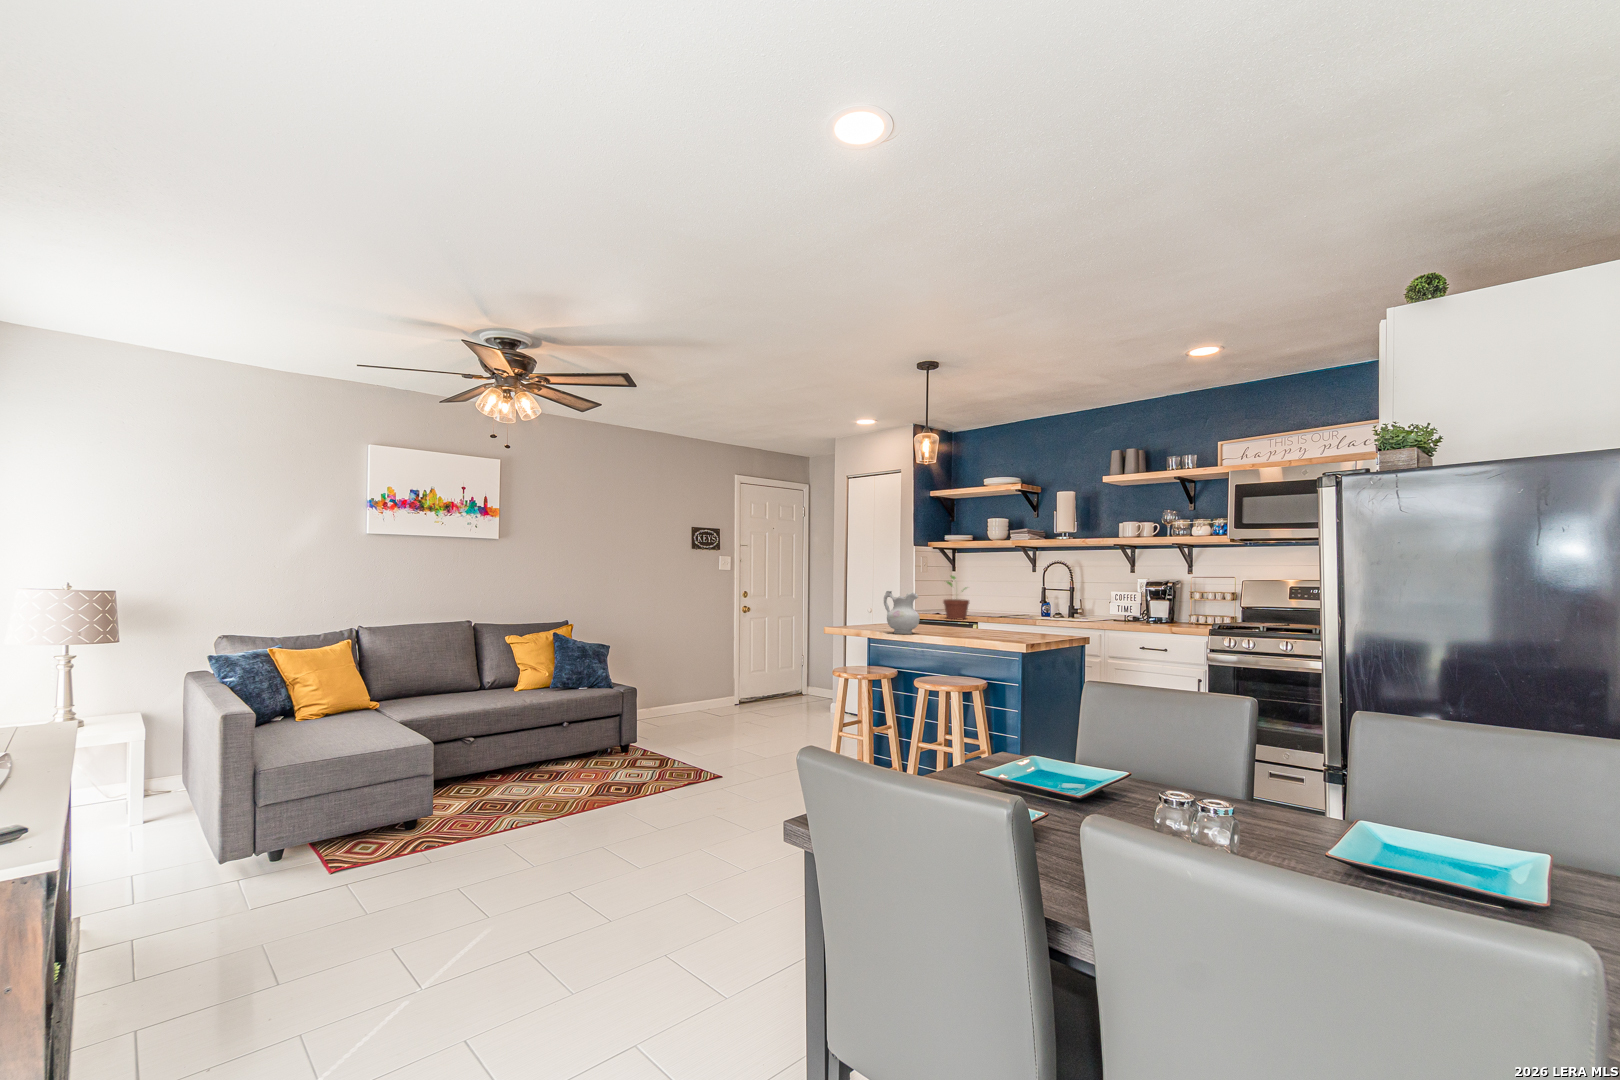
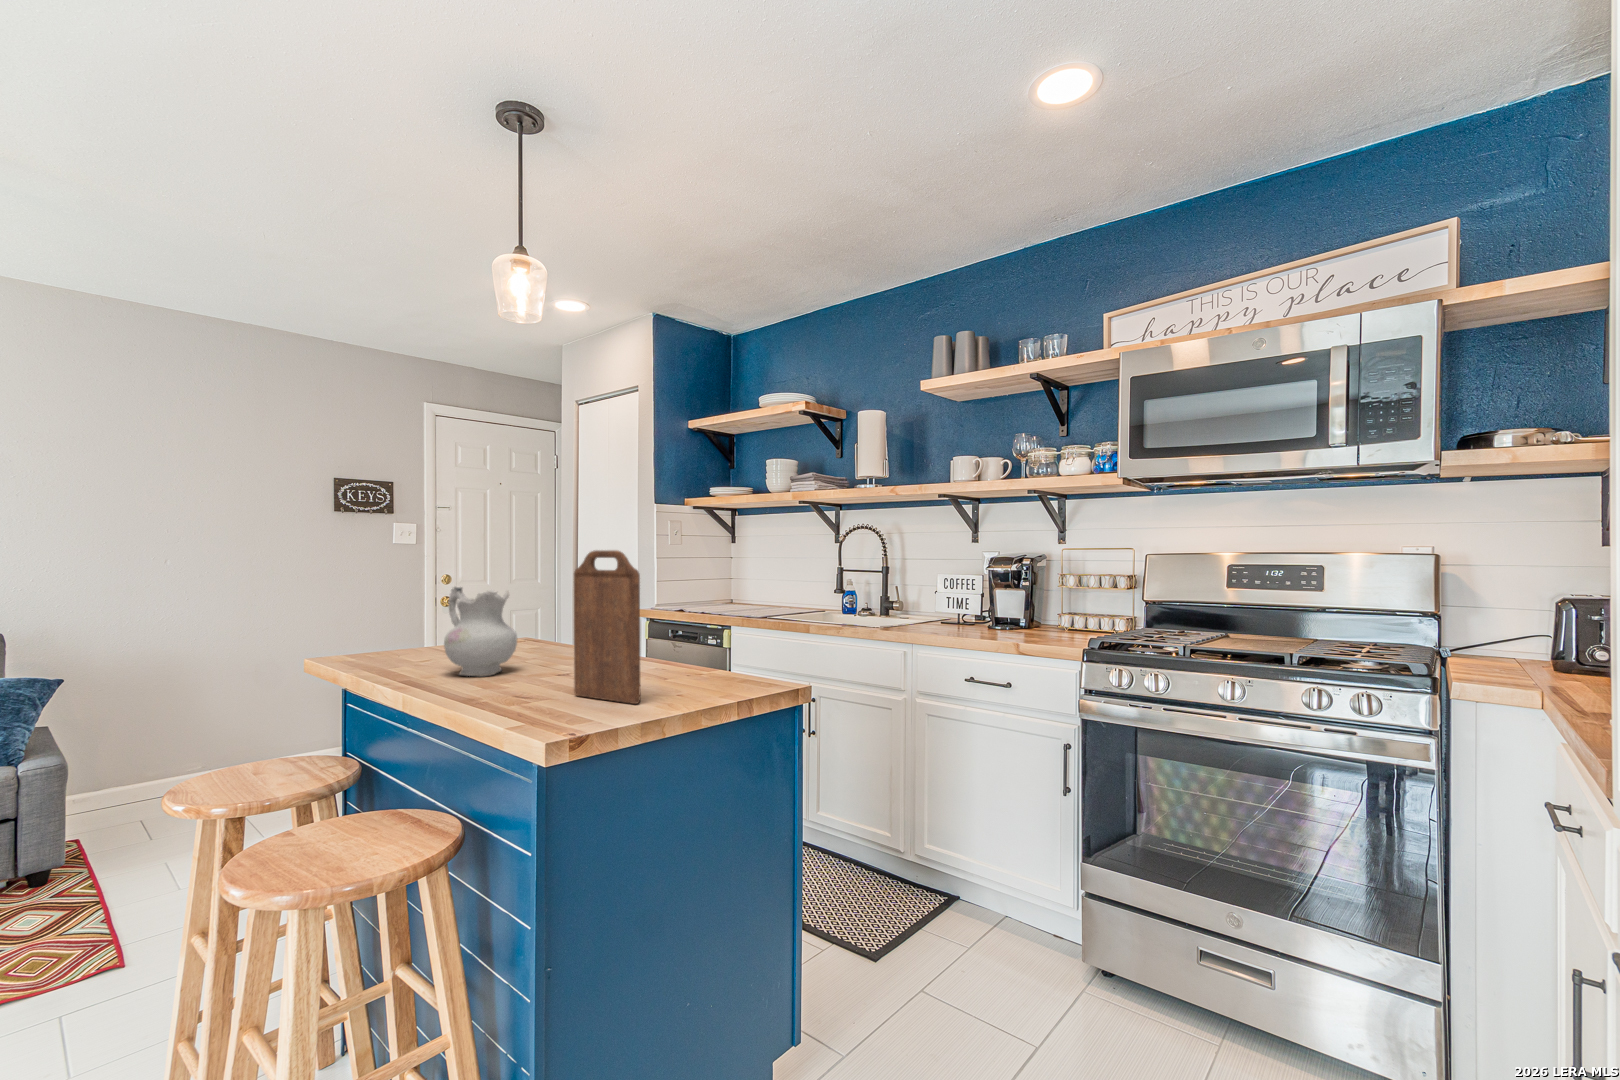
cutting board: none [976,574,1013,642] -> present [574,550,640,704]
potted plant: present [943,576,969,619] -> none [700,549,740,619]

